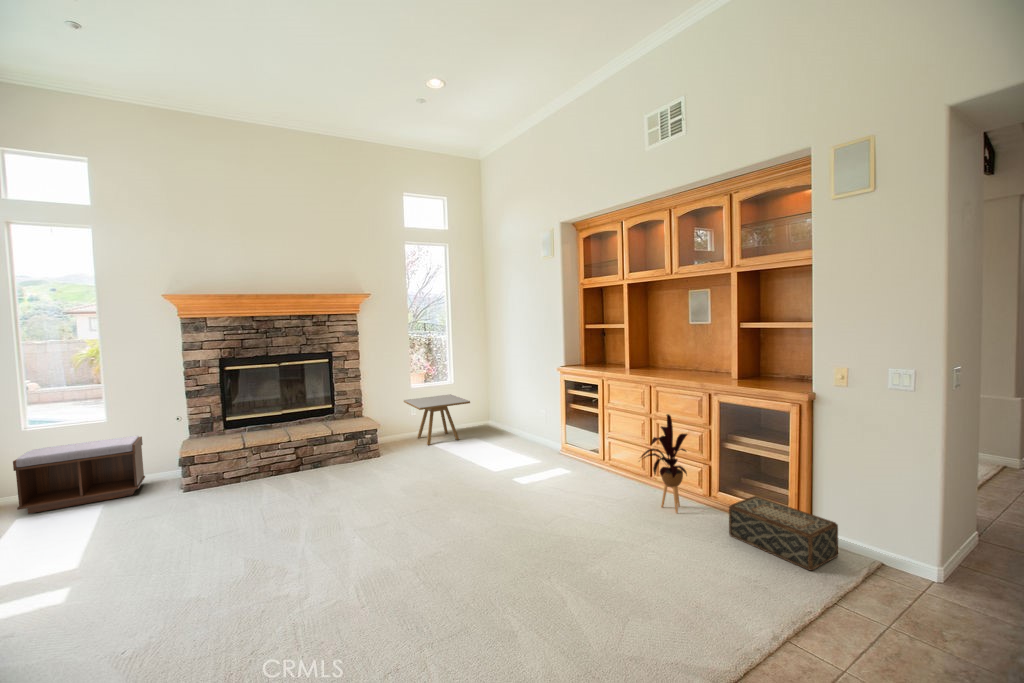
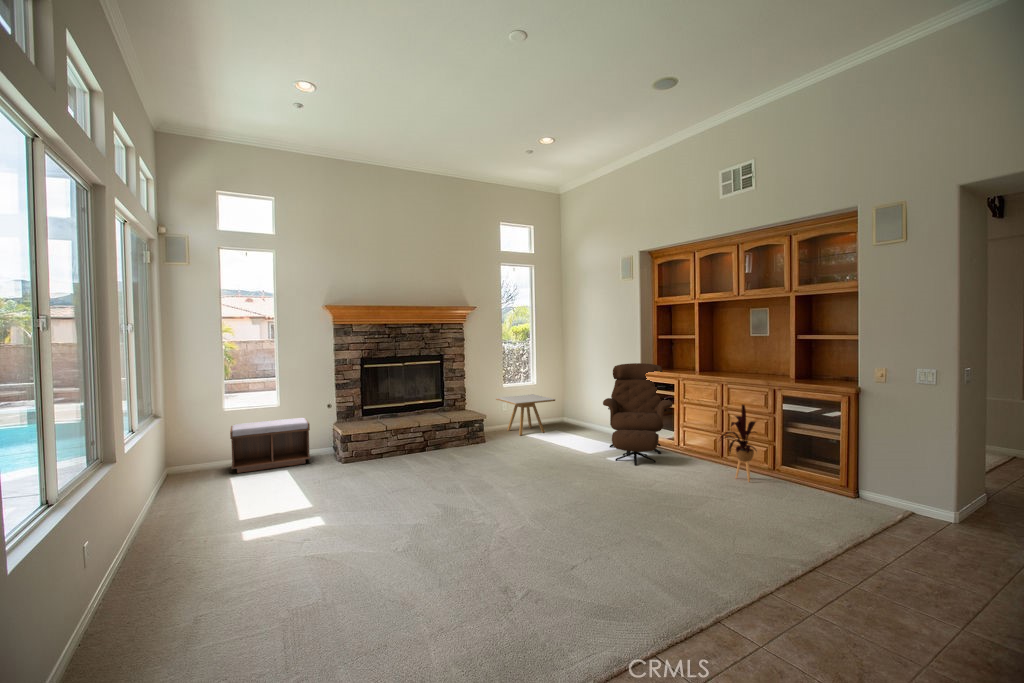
lounge chair: none [516,358,597,488] -> present [603,363,672,465]
woven basket: present [729,496,838,571] -> none [793,467,878,514]

